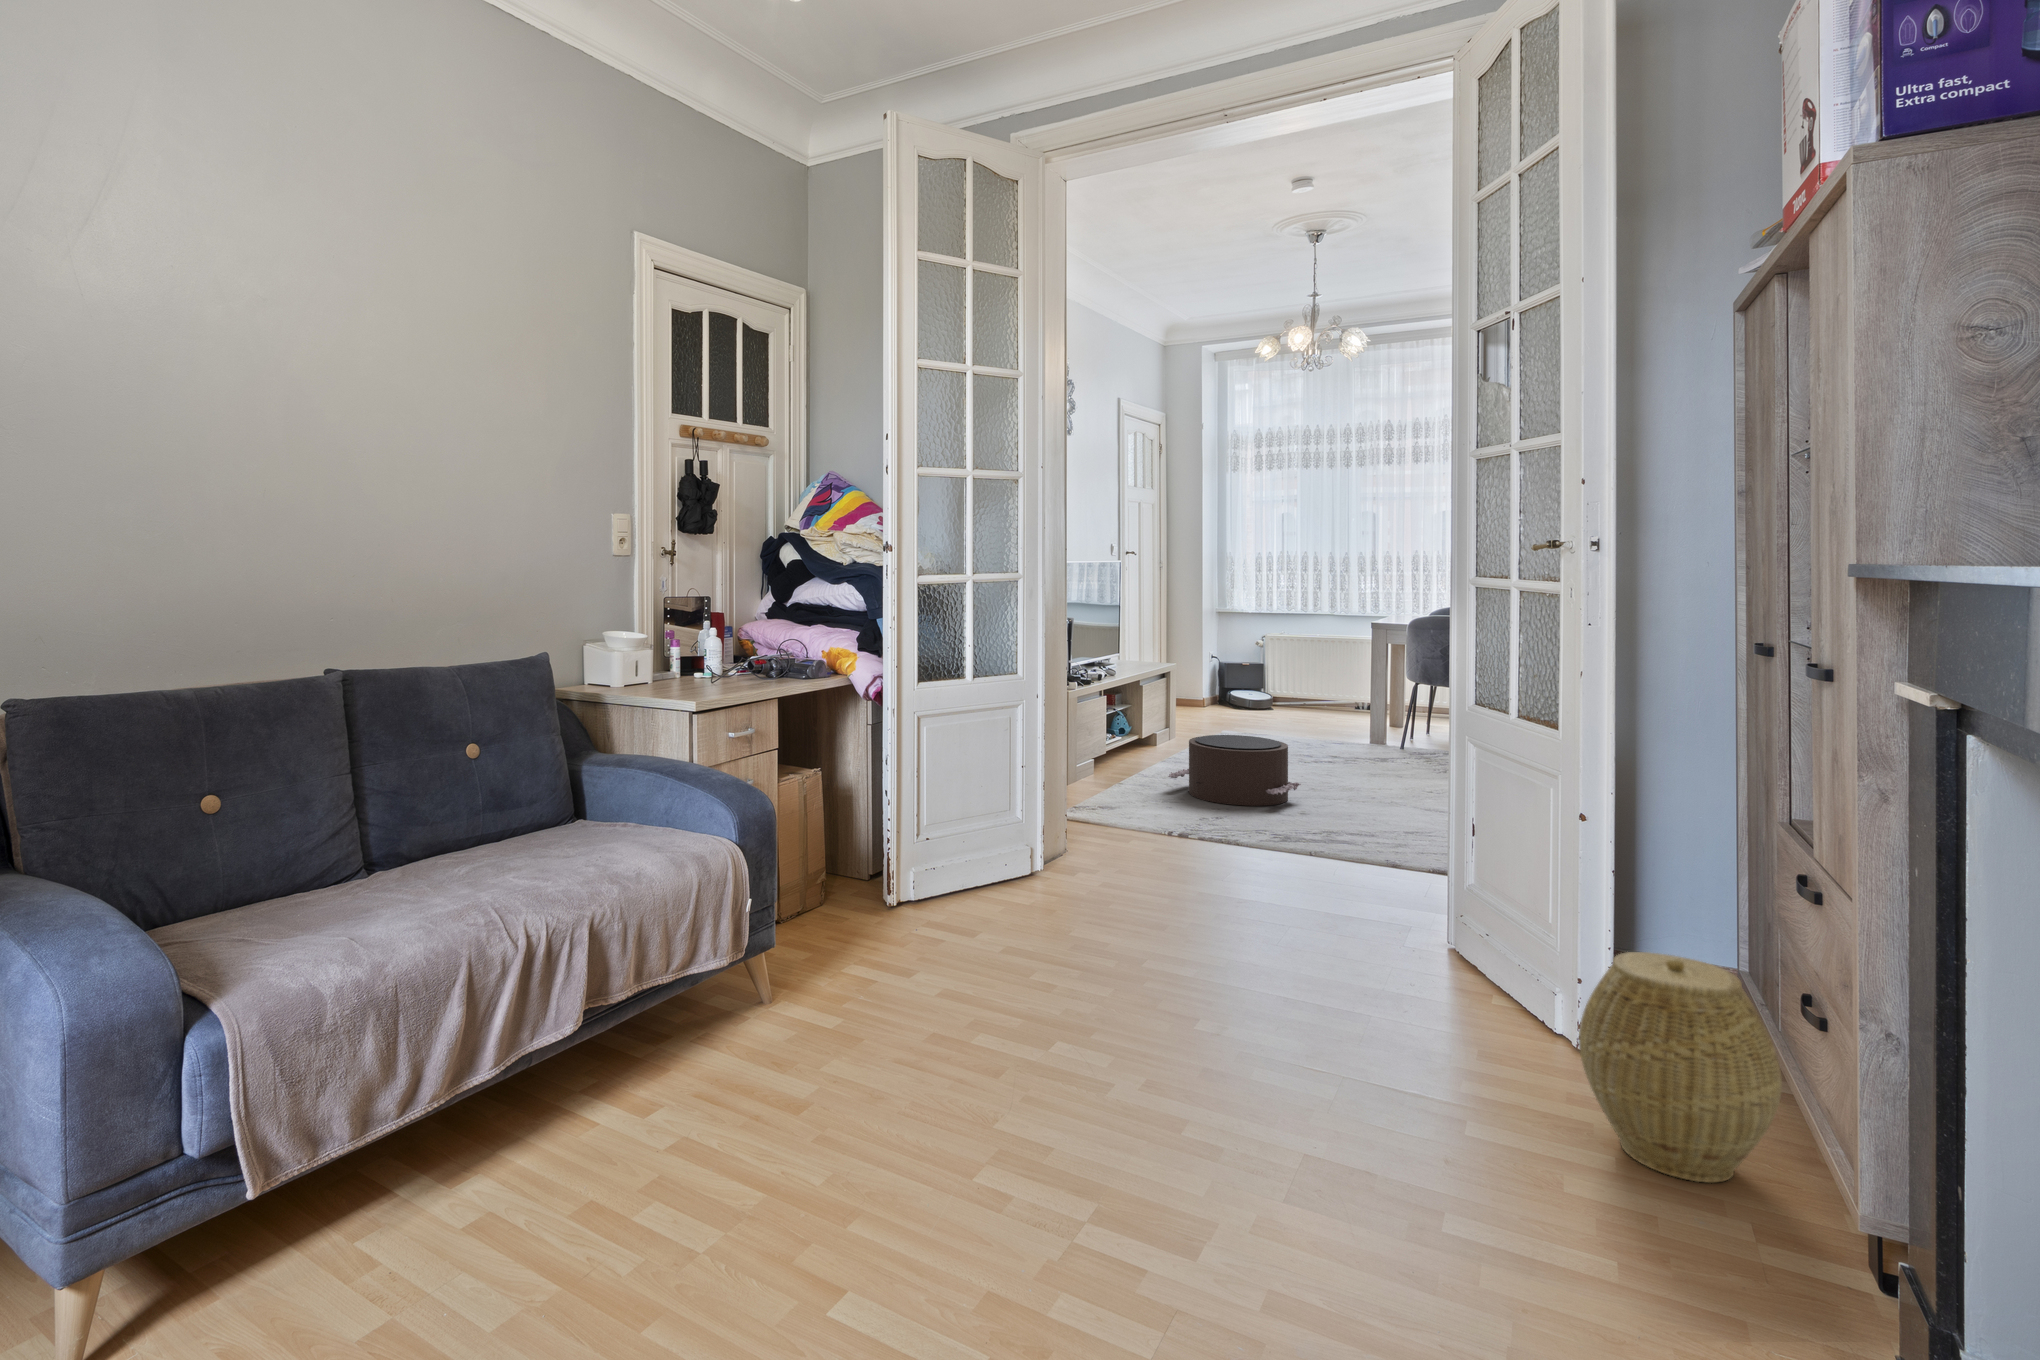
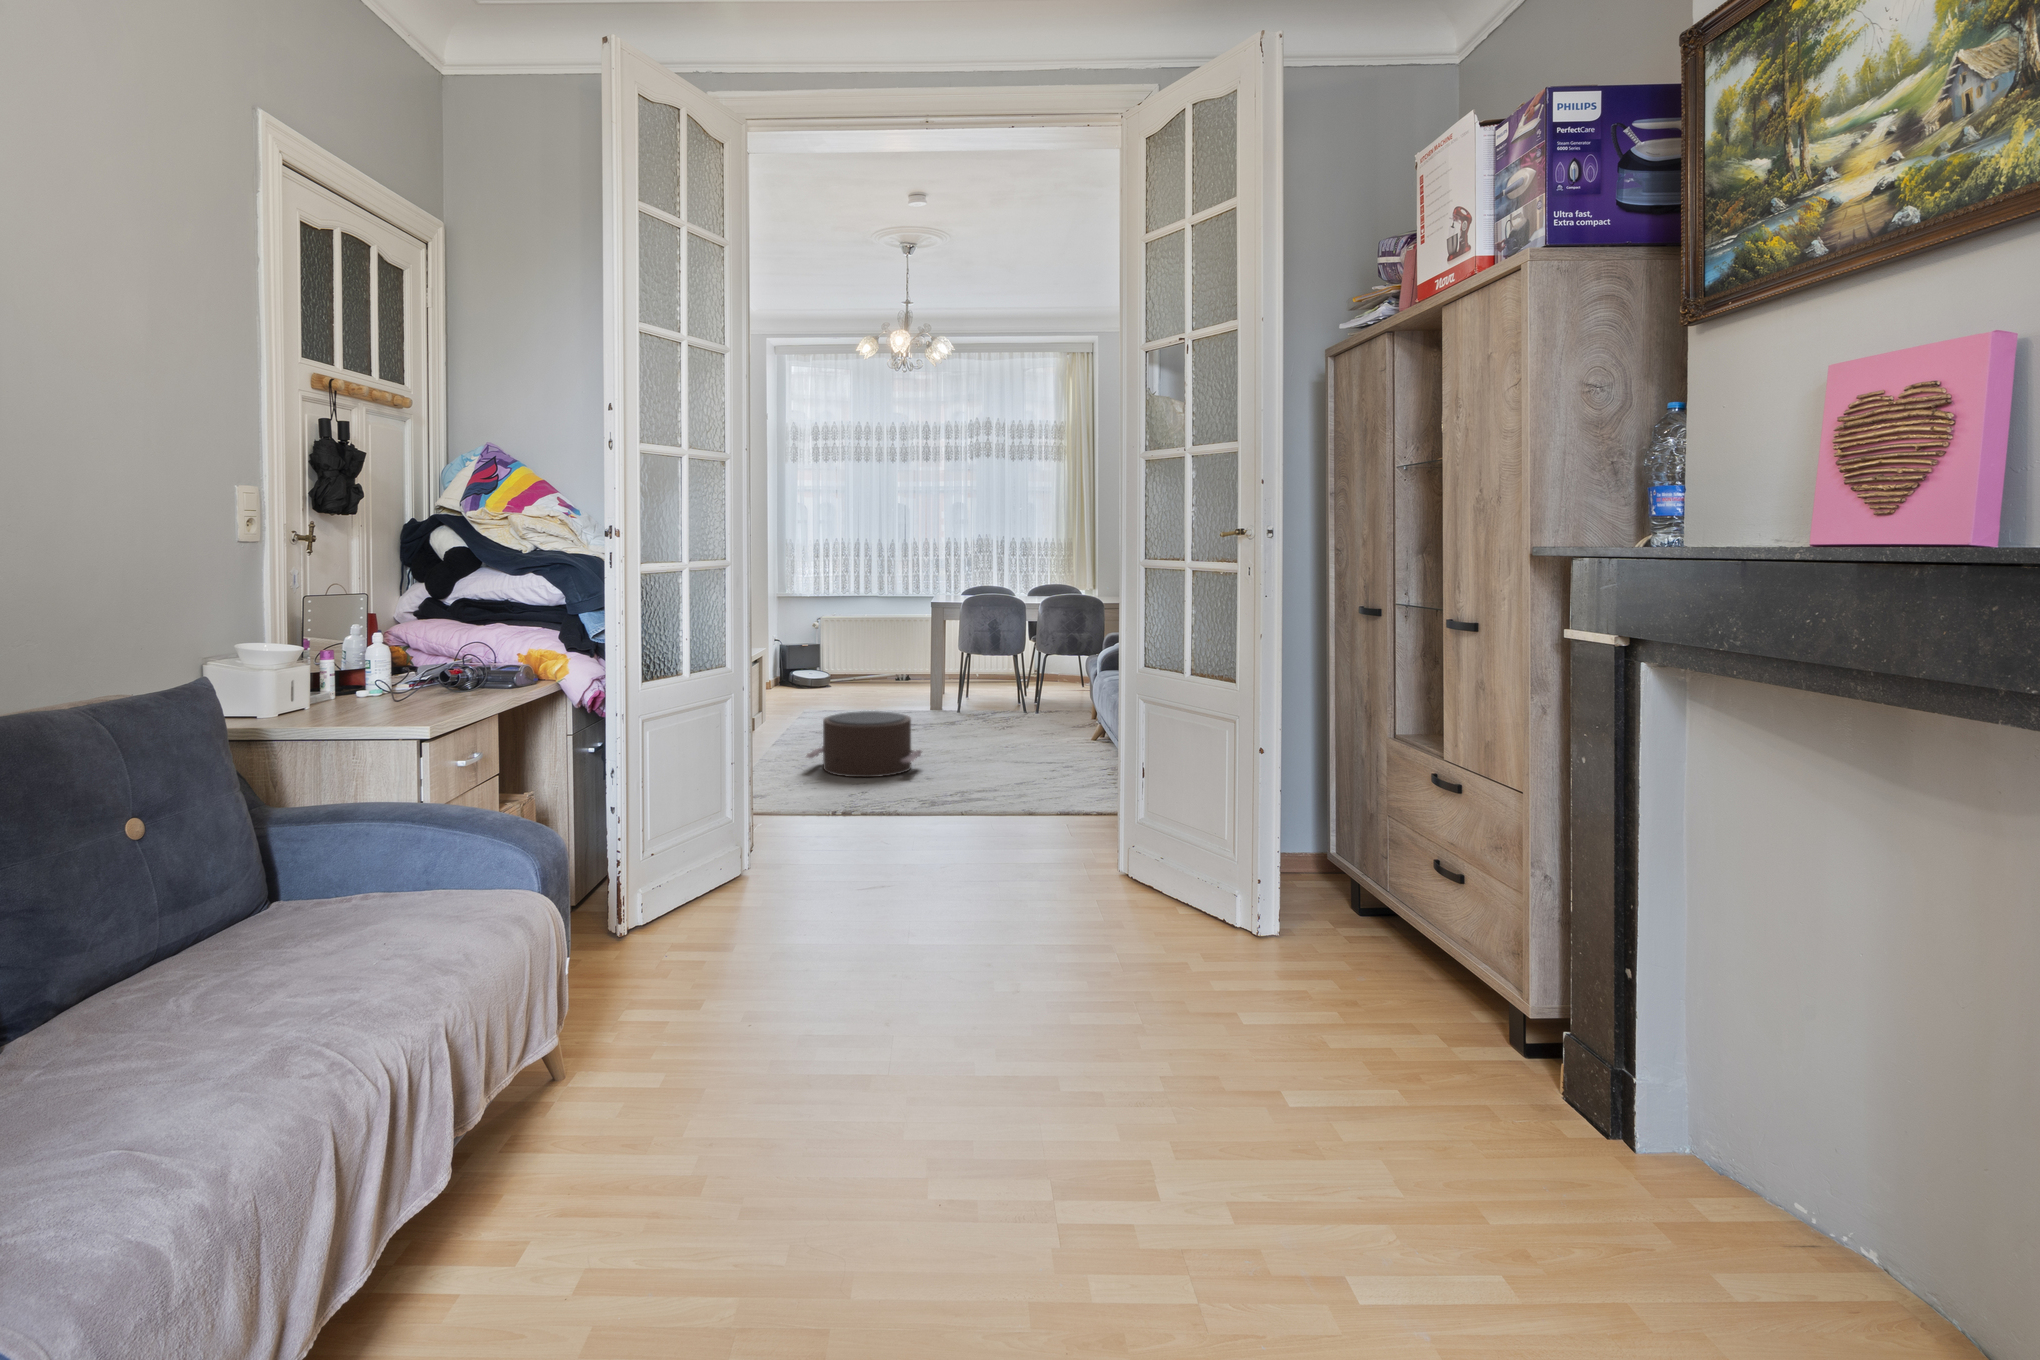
woven basket: present [1579,952,1782,1183] -> none [1306,847,1436,1013]

